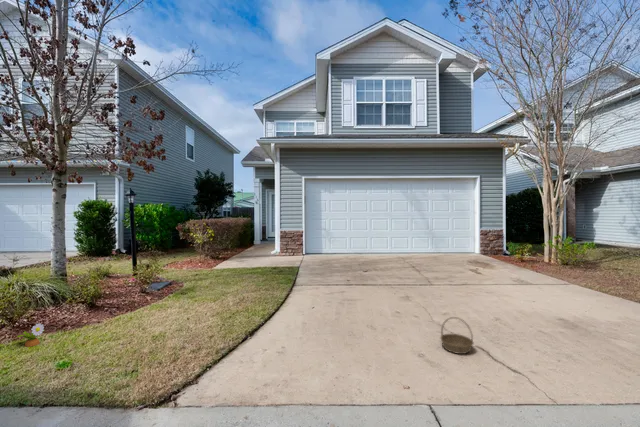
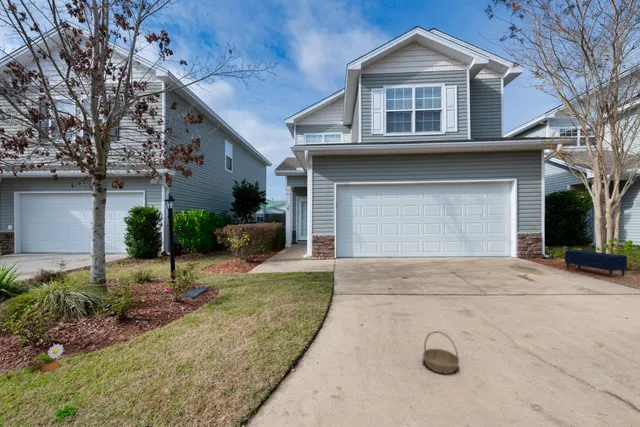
bench: none [518,244,568,268] -> present [565,250,627,277]
basket: present [441,317,473,354] -> present [423,331,459,374]

